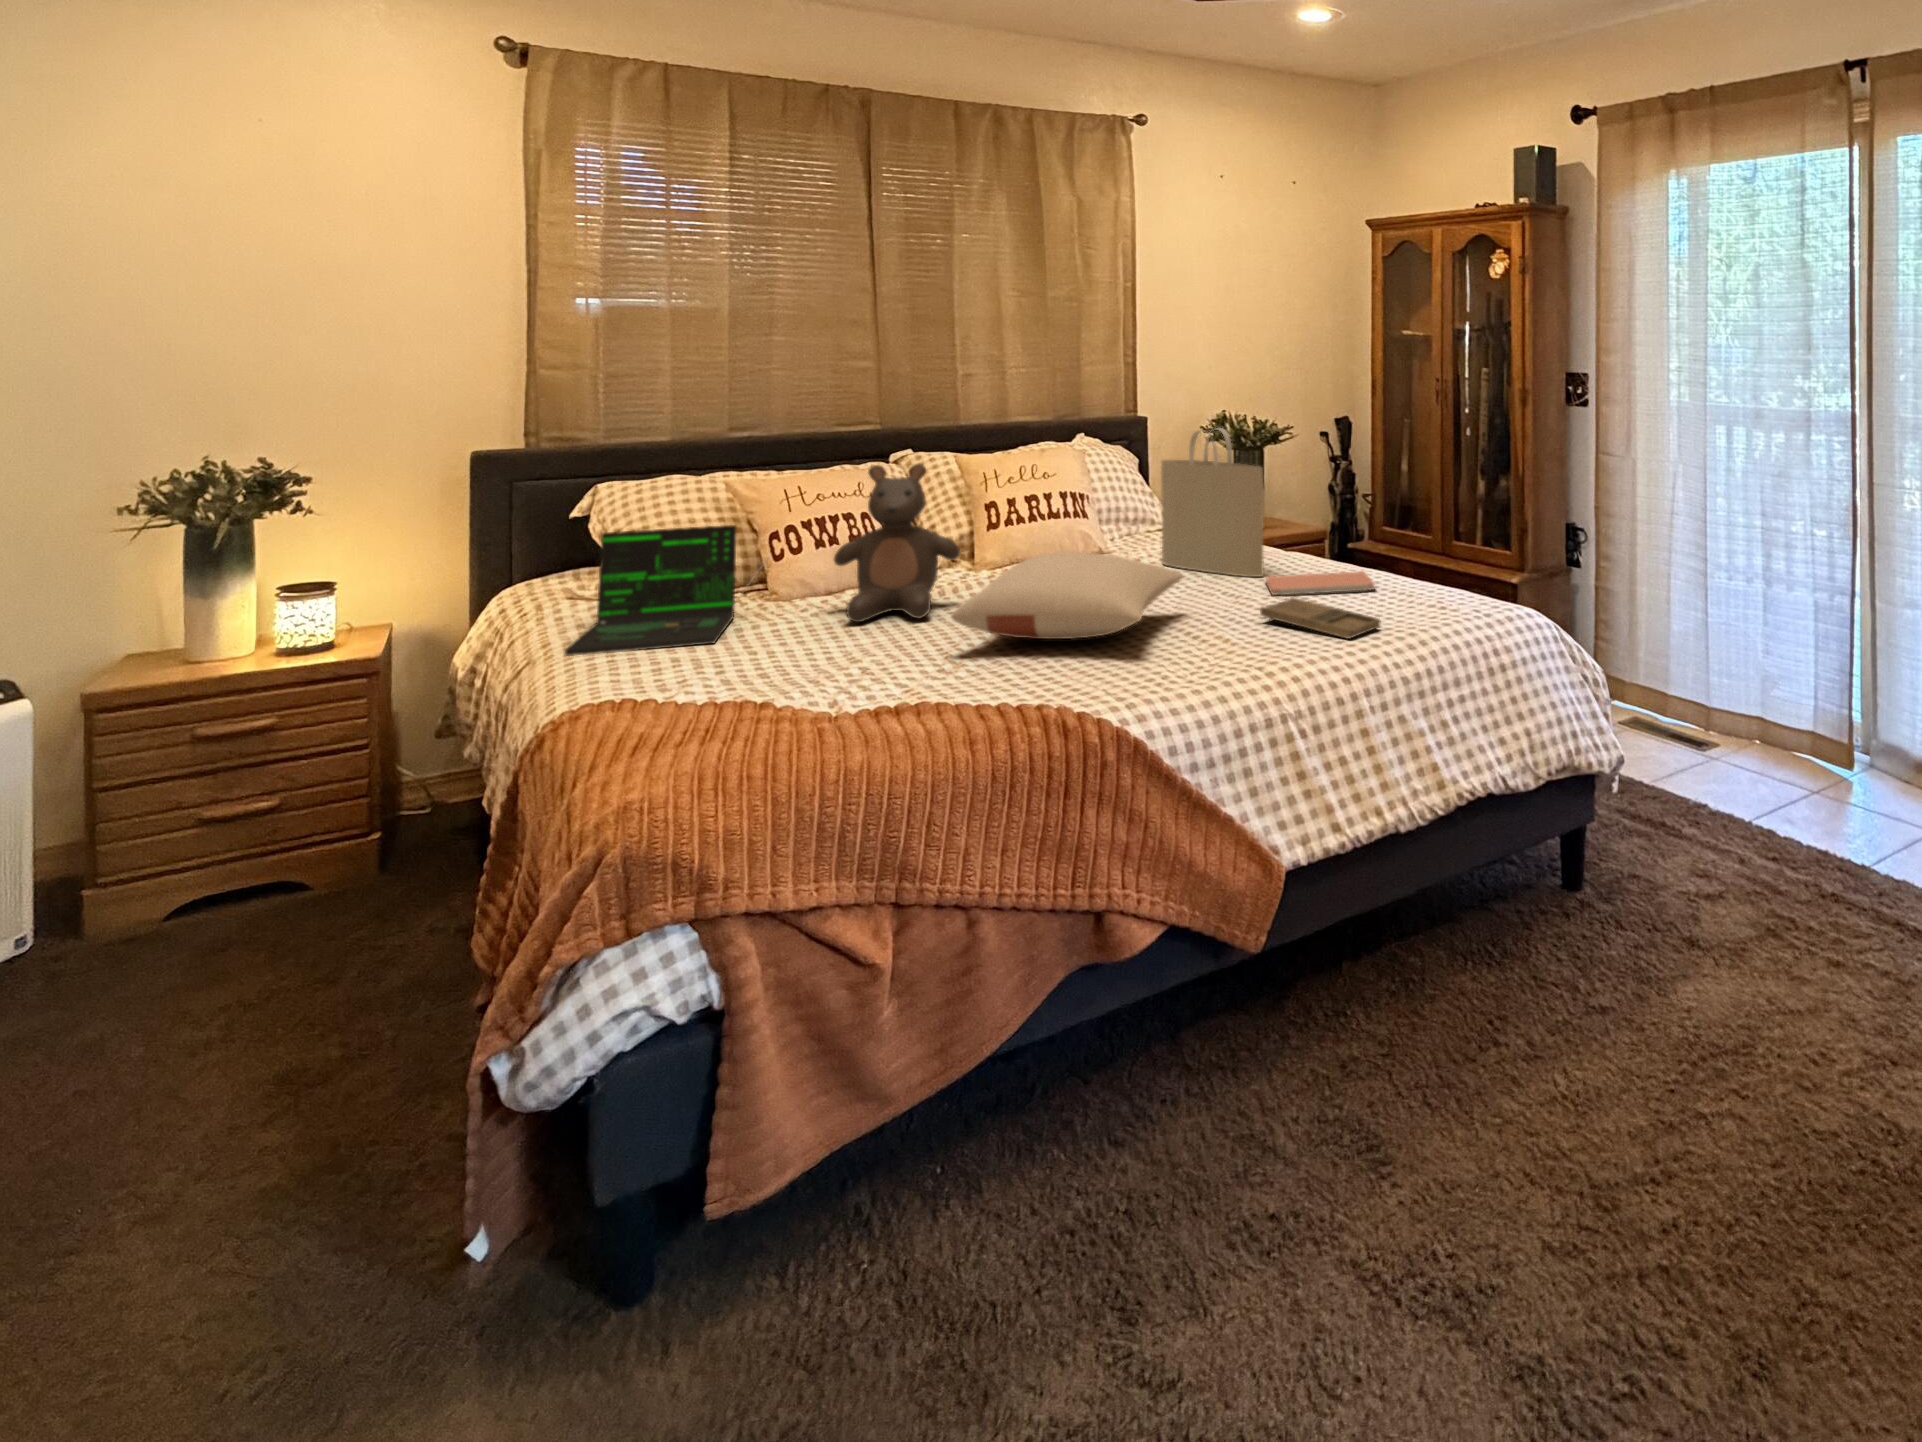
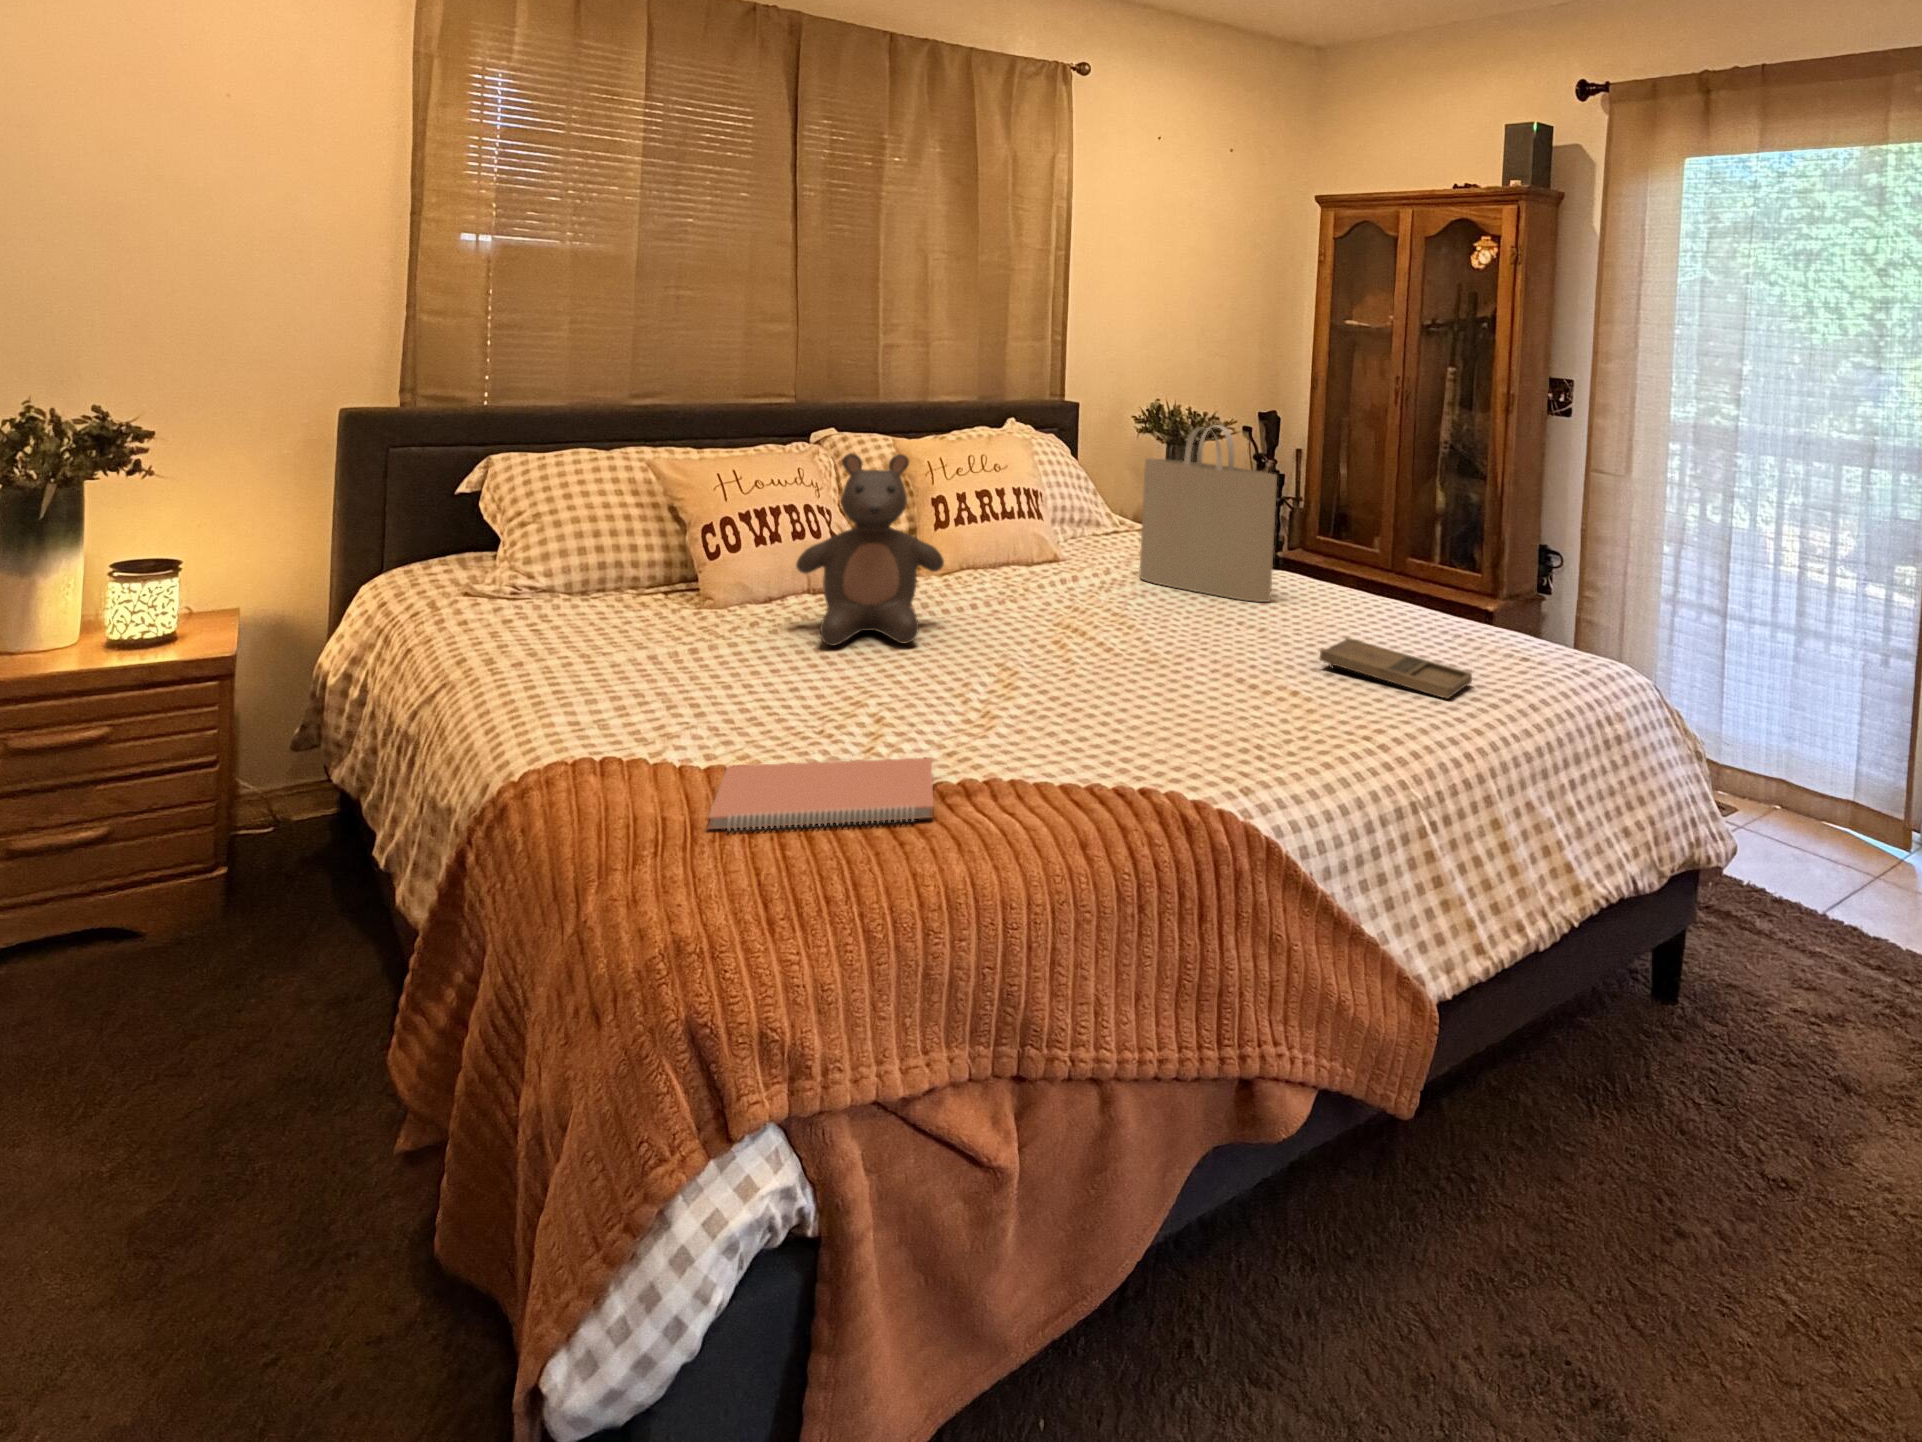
laptop: present [565,525,754,656] -> none [489,518,720,681]
pillow: present [952,552,1184,639] -> none [981,573,1221,683]
notebook: present [1266,571,1374,595] -> present [708,758,934,831]

